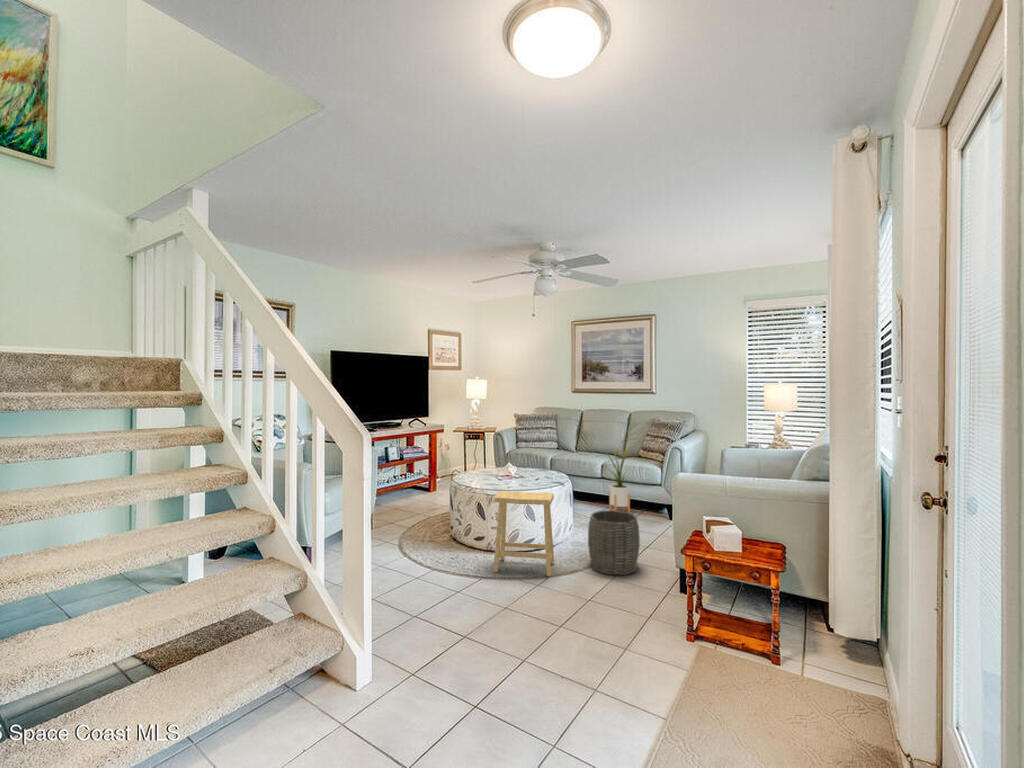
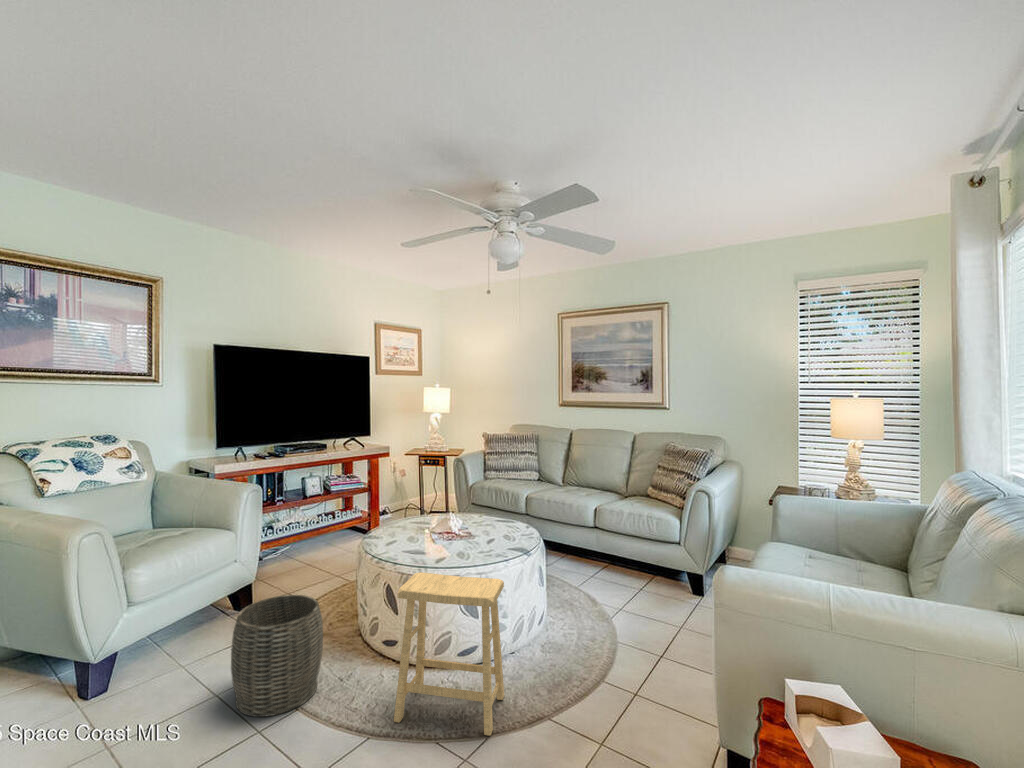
house plant: present [607,448,630,513] -> none [589,476,647,588]
woven basket: present [588,511,640,575] -> present [231,595,323,717]

